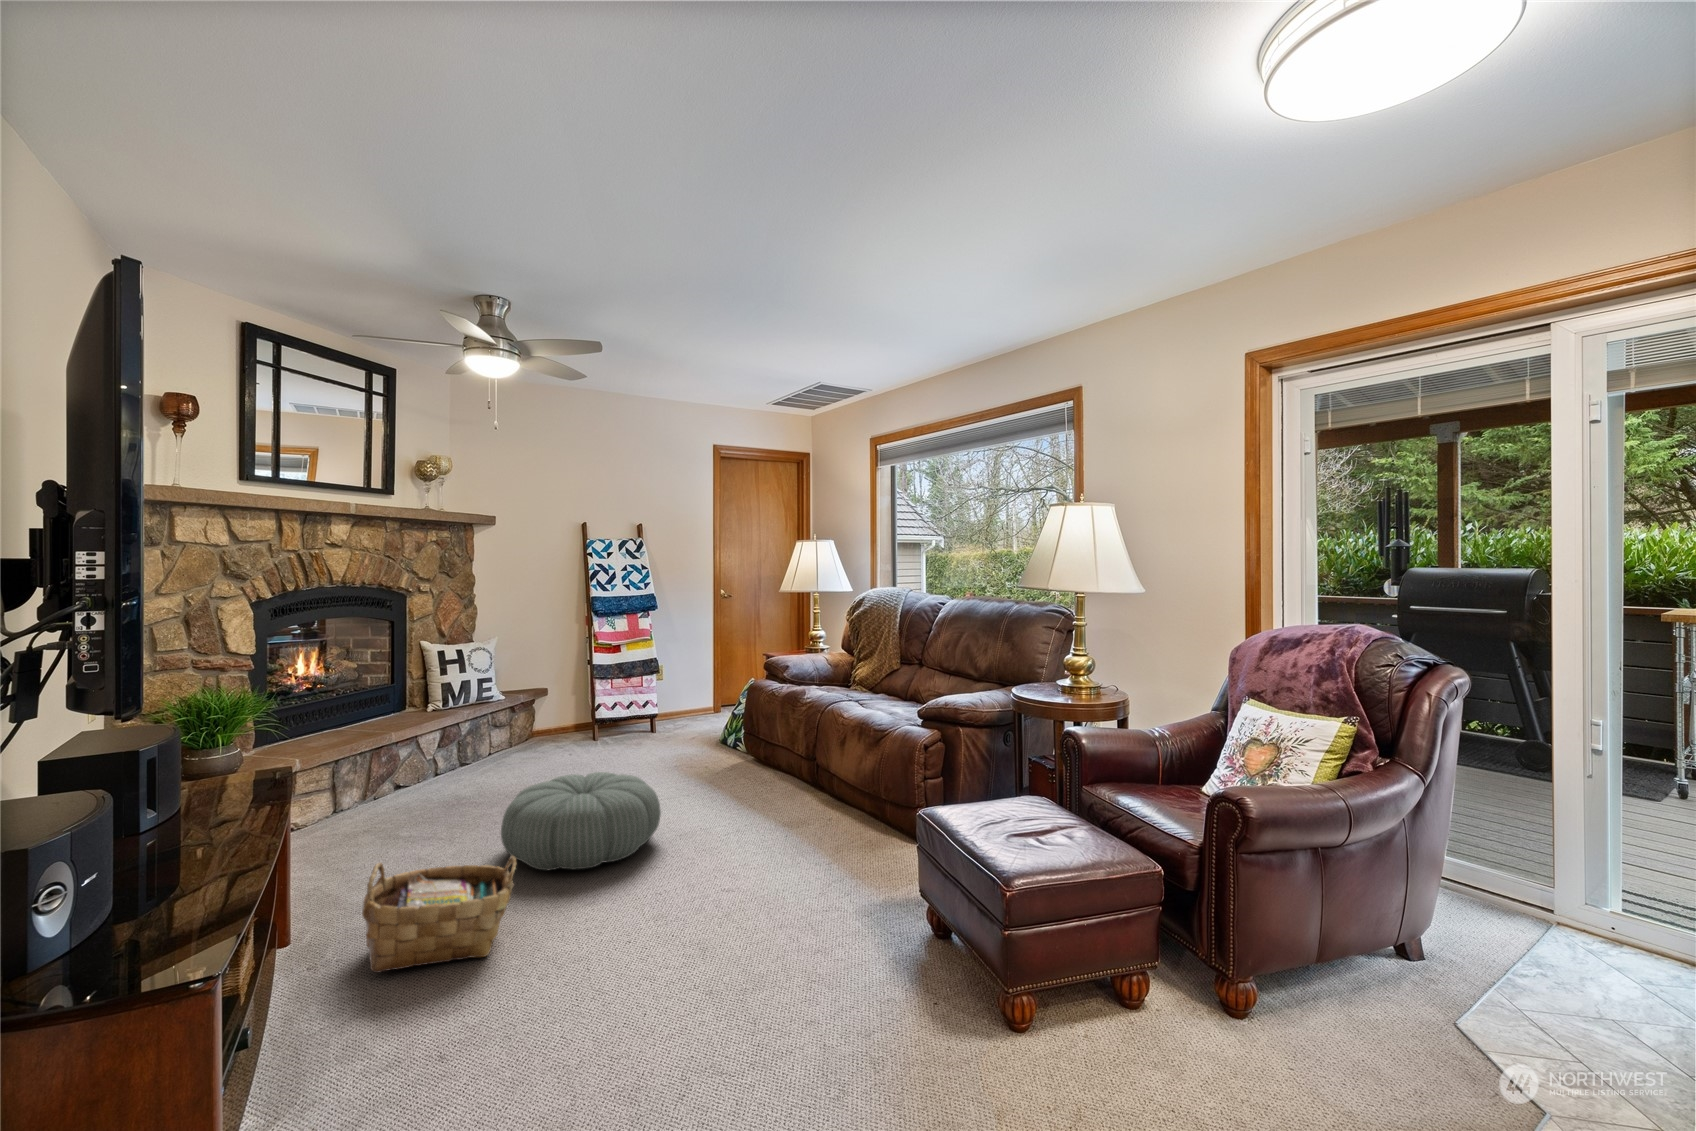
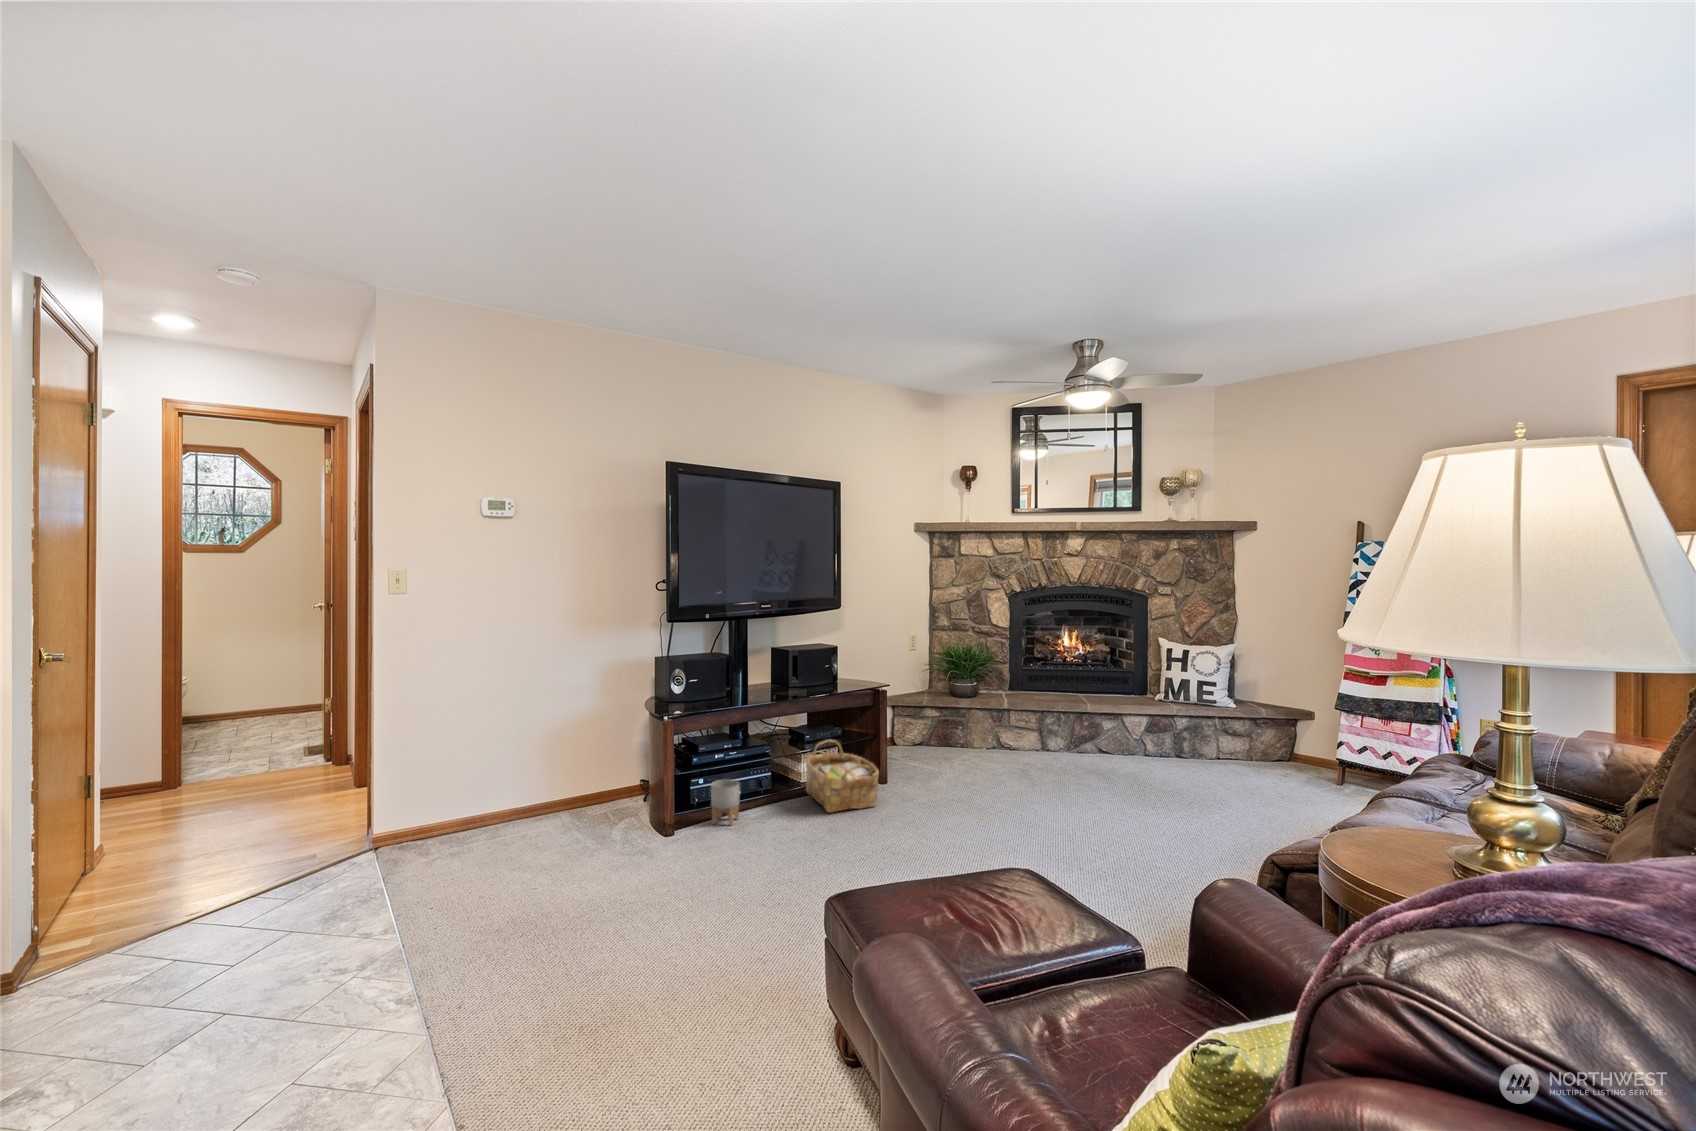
pouf: present [501,772,661,870] -> none [933,749,1060,827]
planter: none [394,978,460,1089] -> present [711,779,740,825]

